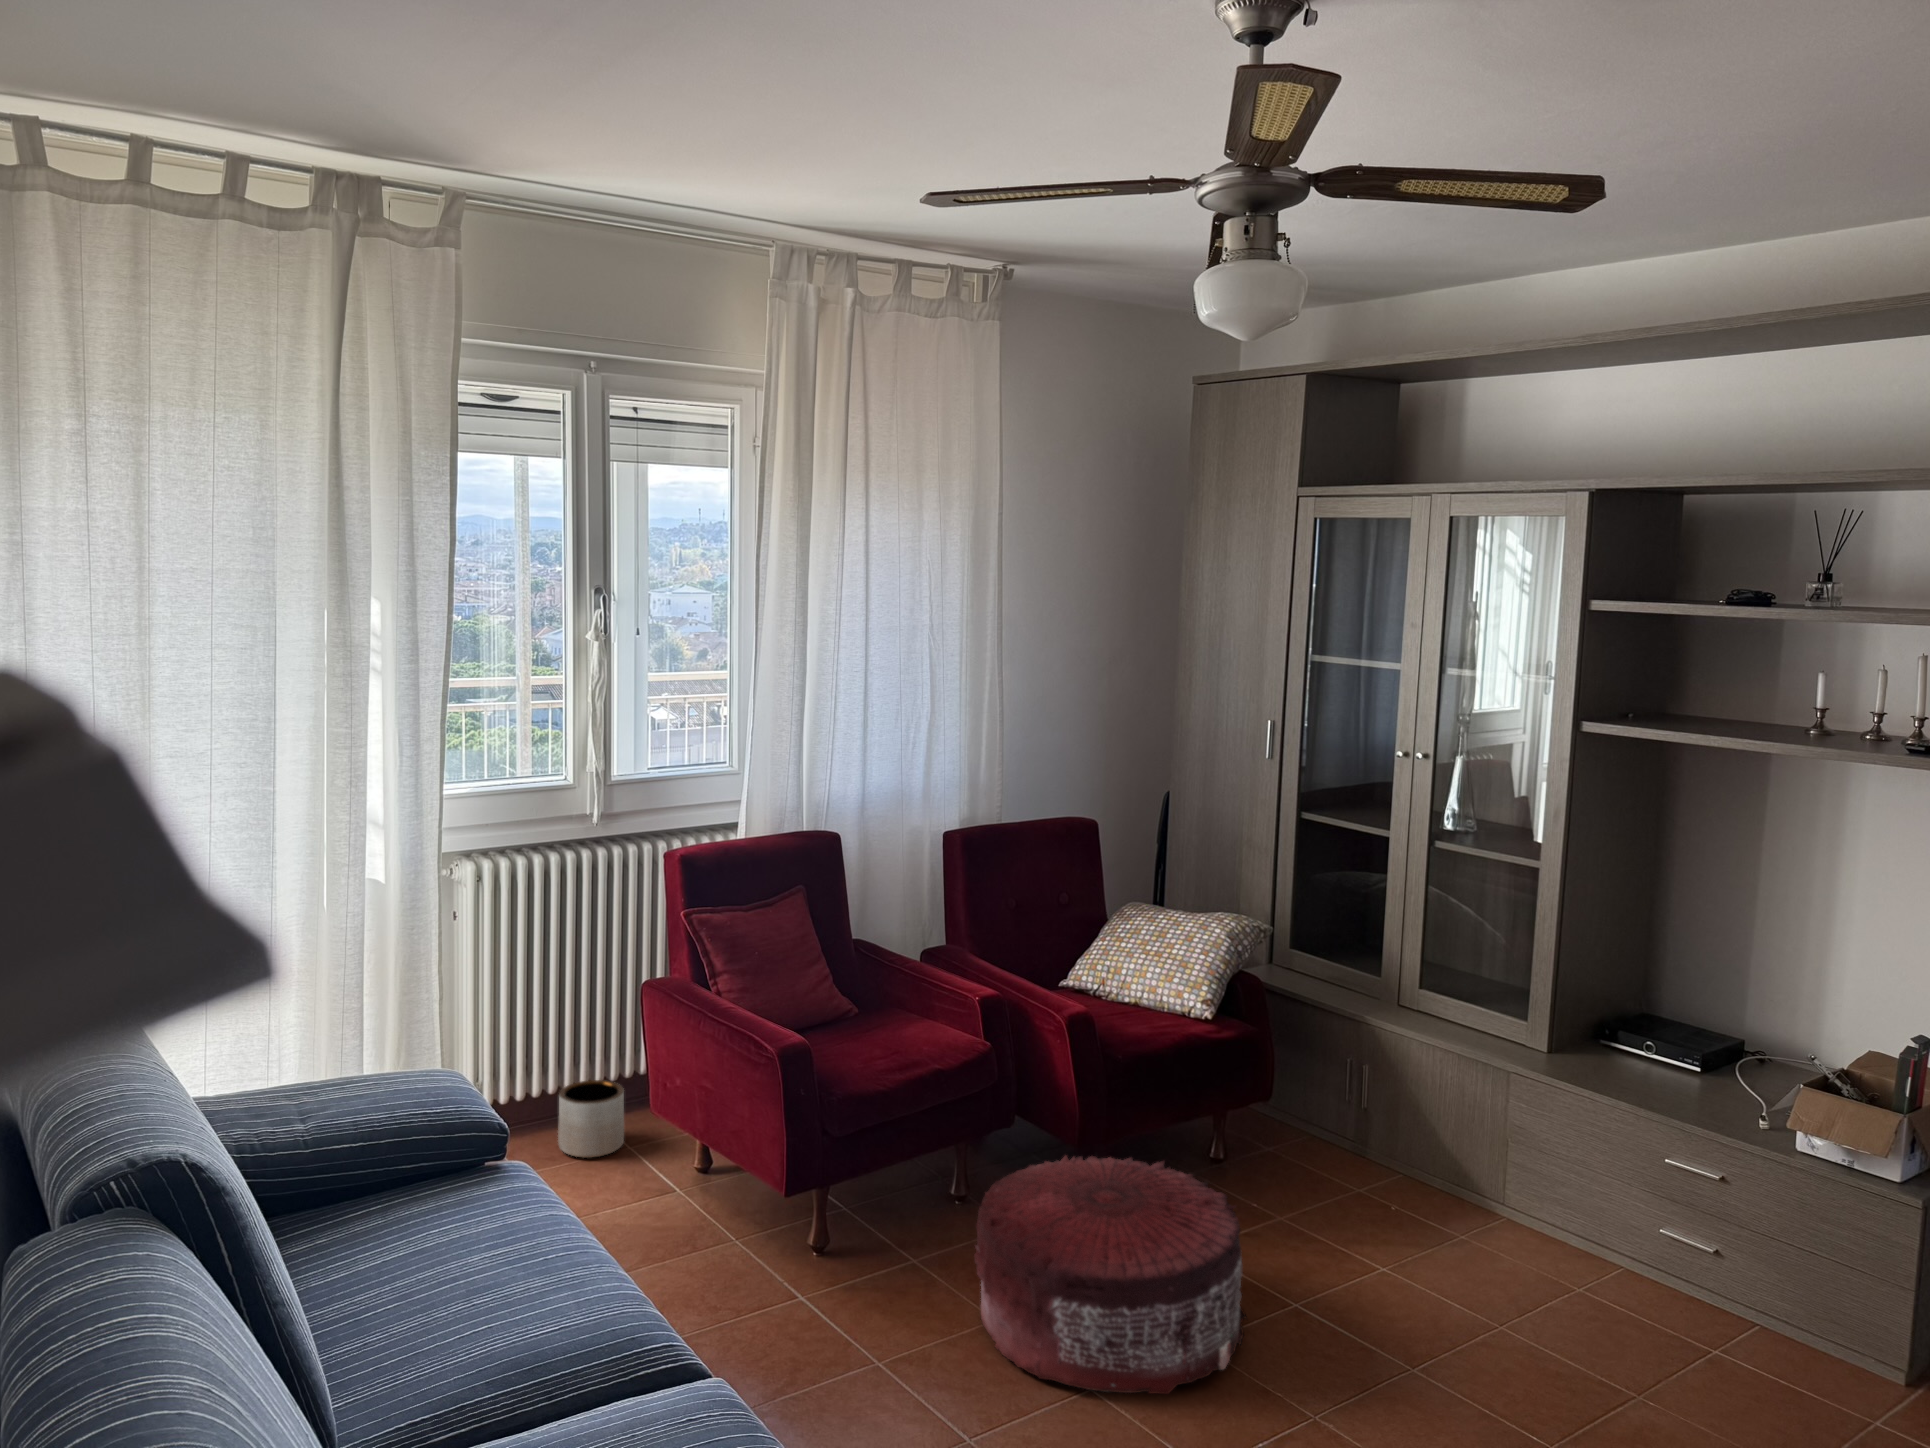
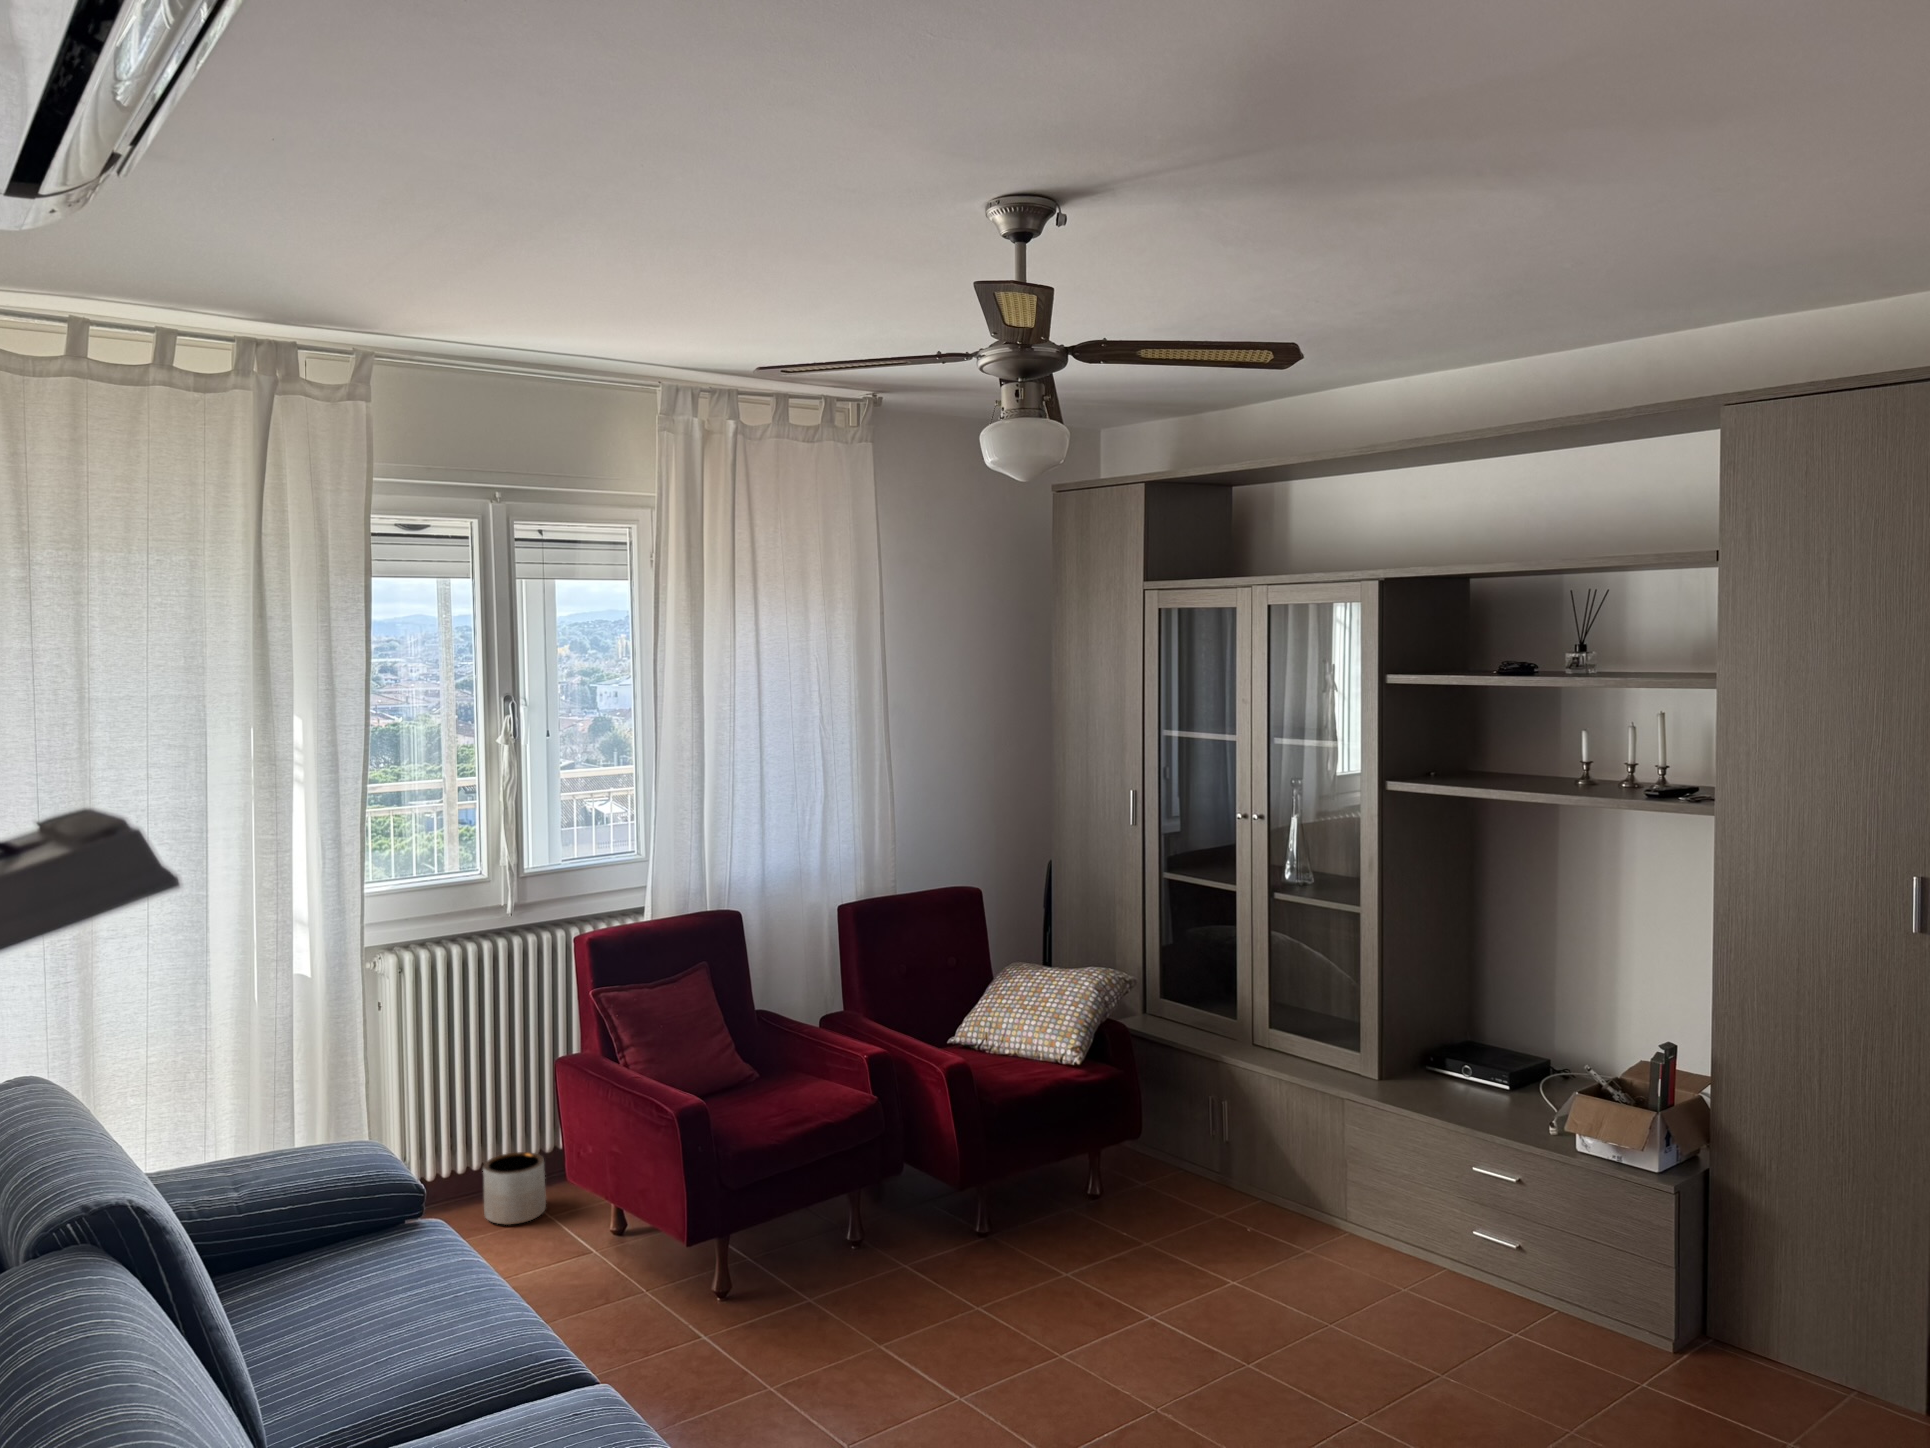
pouf: present [974,1156,1246,1394] -> none [856,1192,1105,1400]

